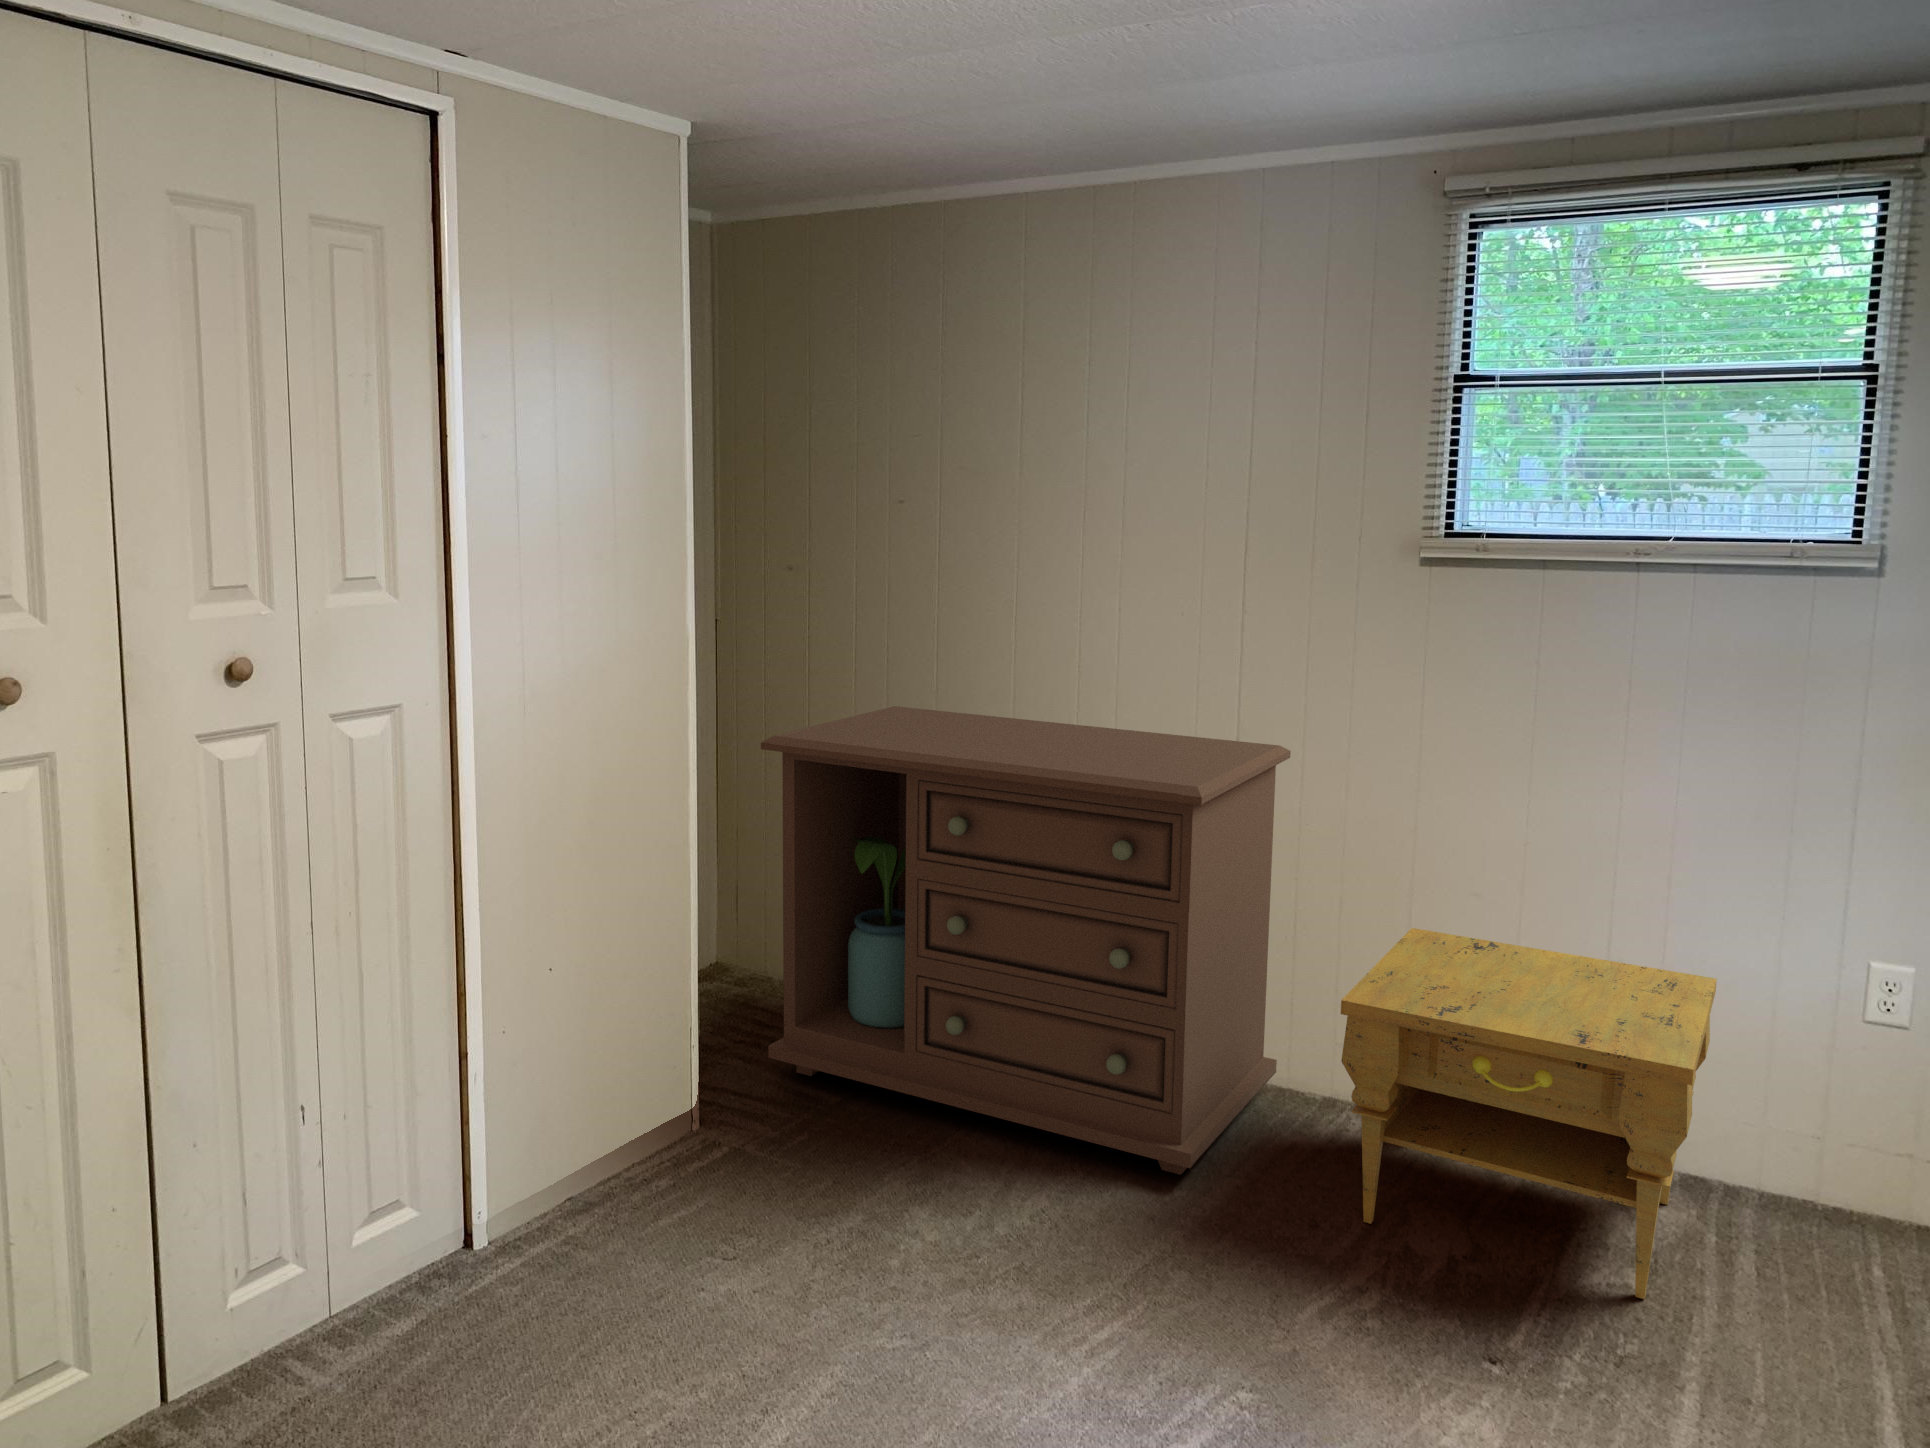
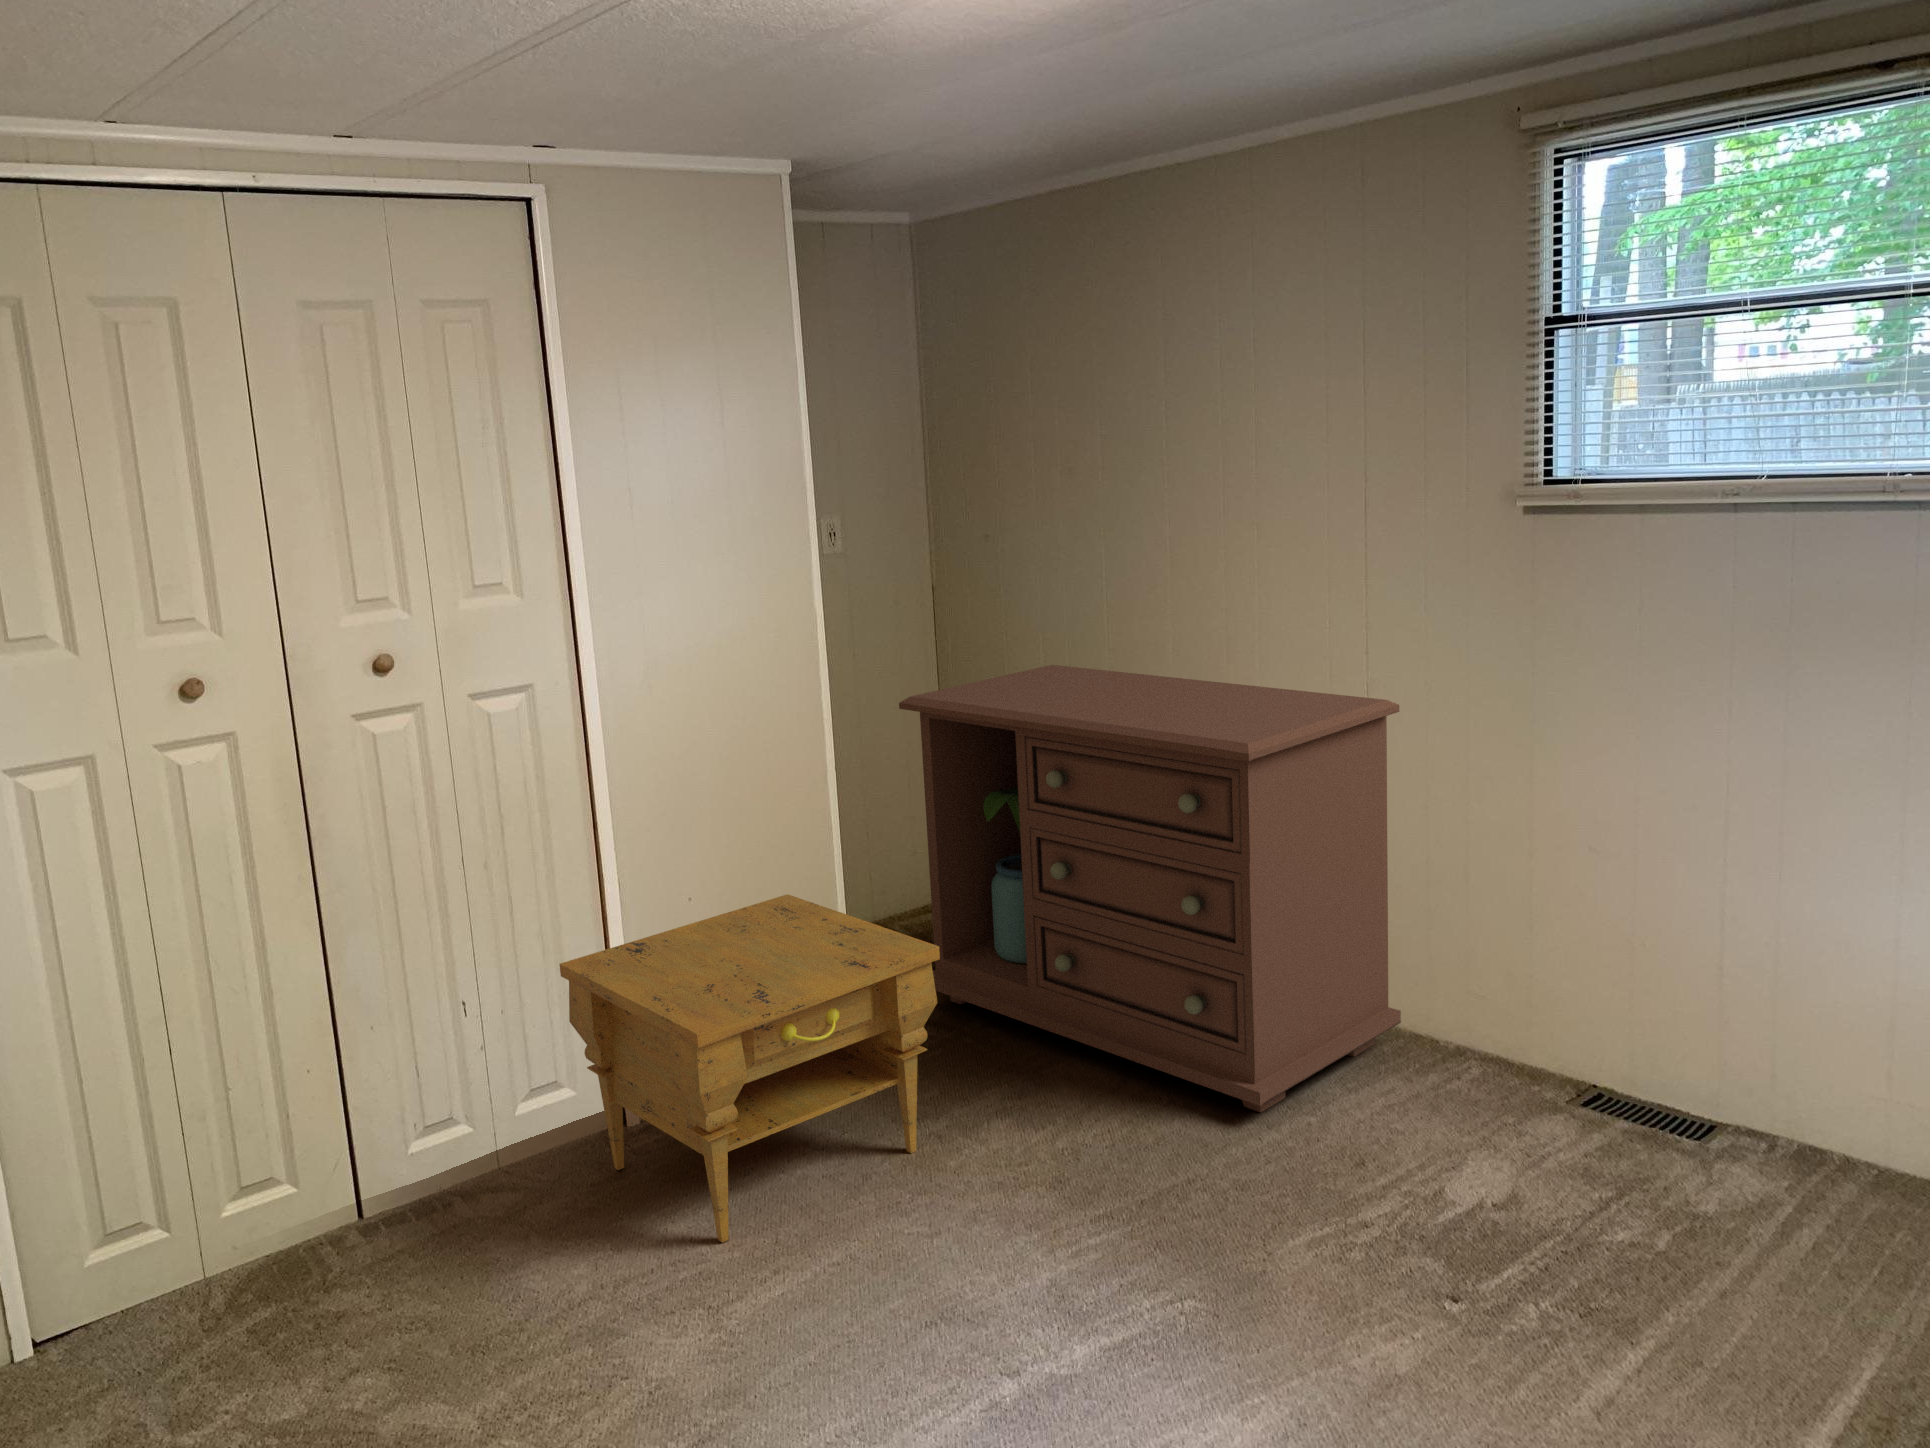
nightstand: present [1341,928,1717,1299] -> present [559,894,940,1243]

